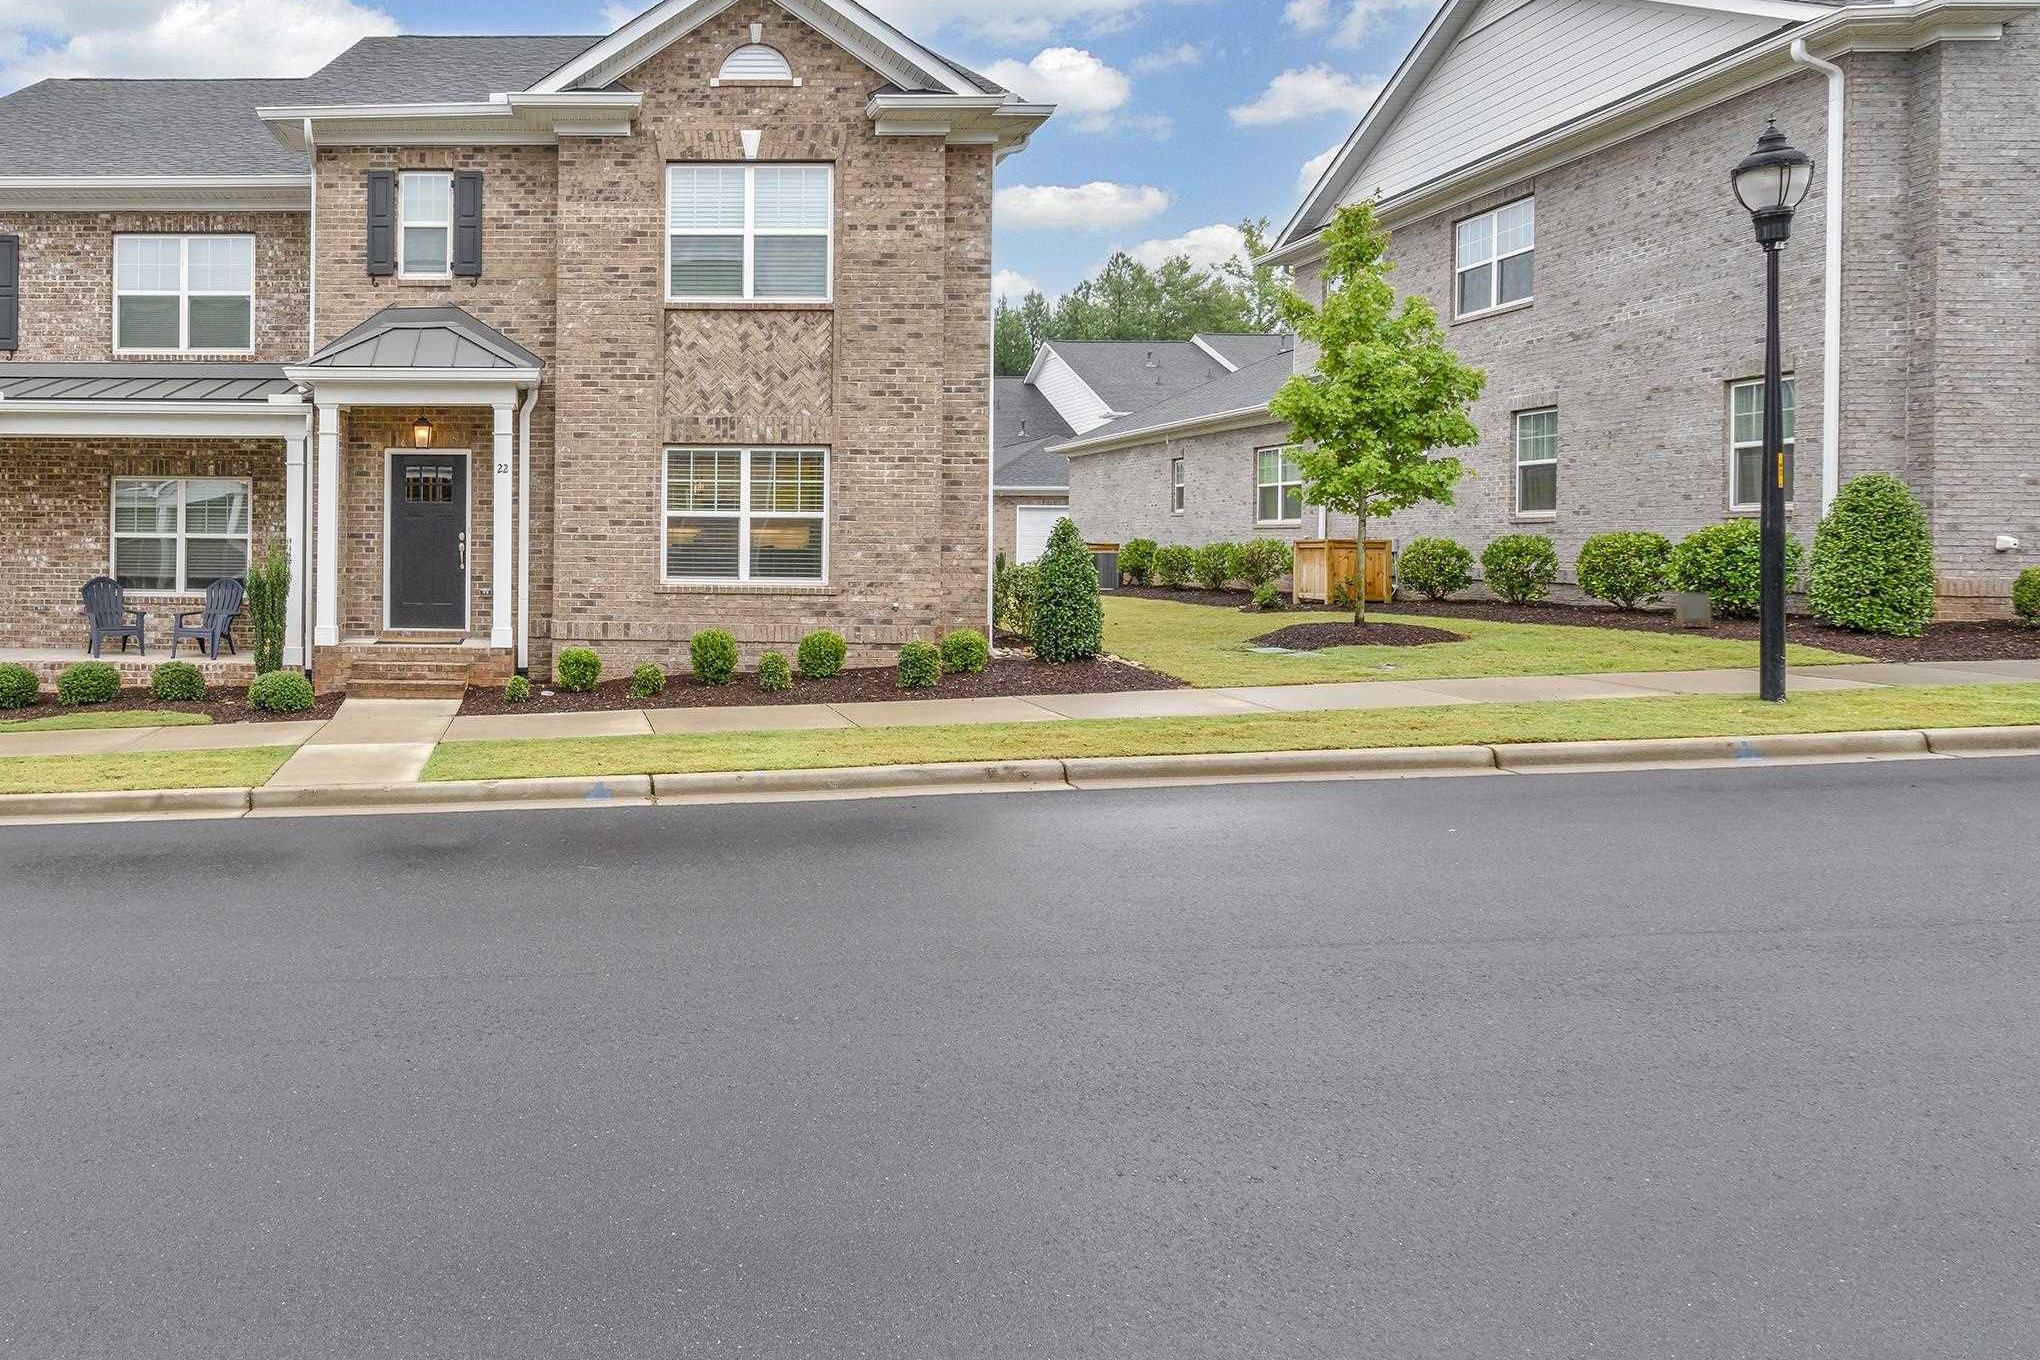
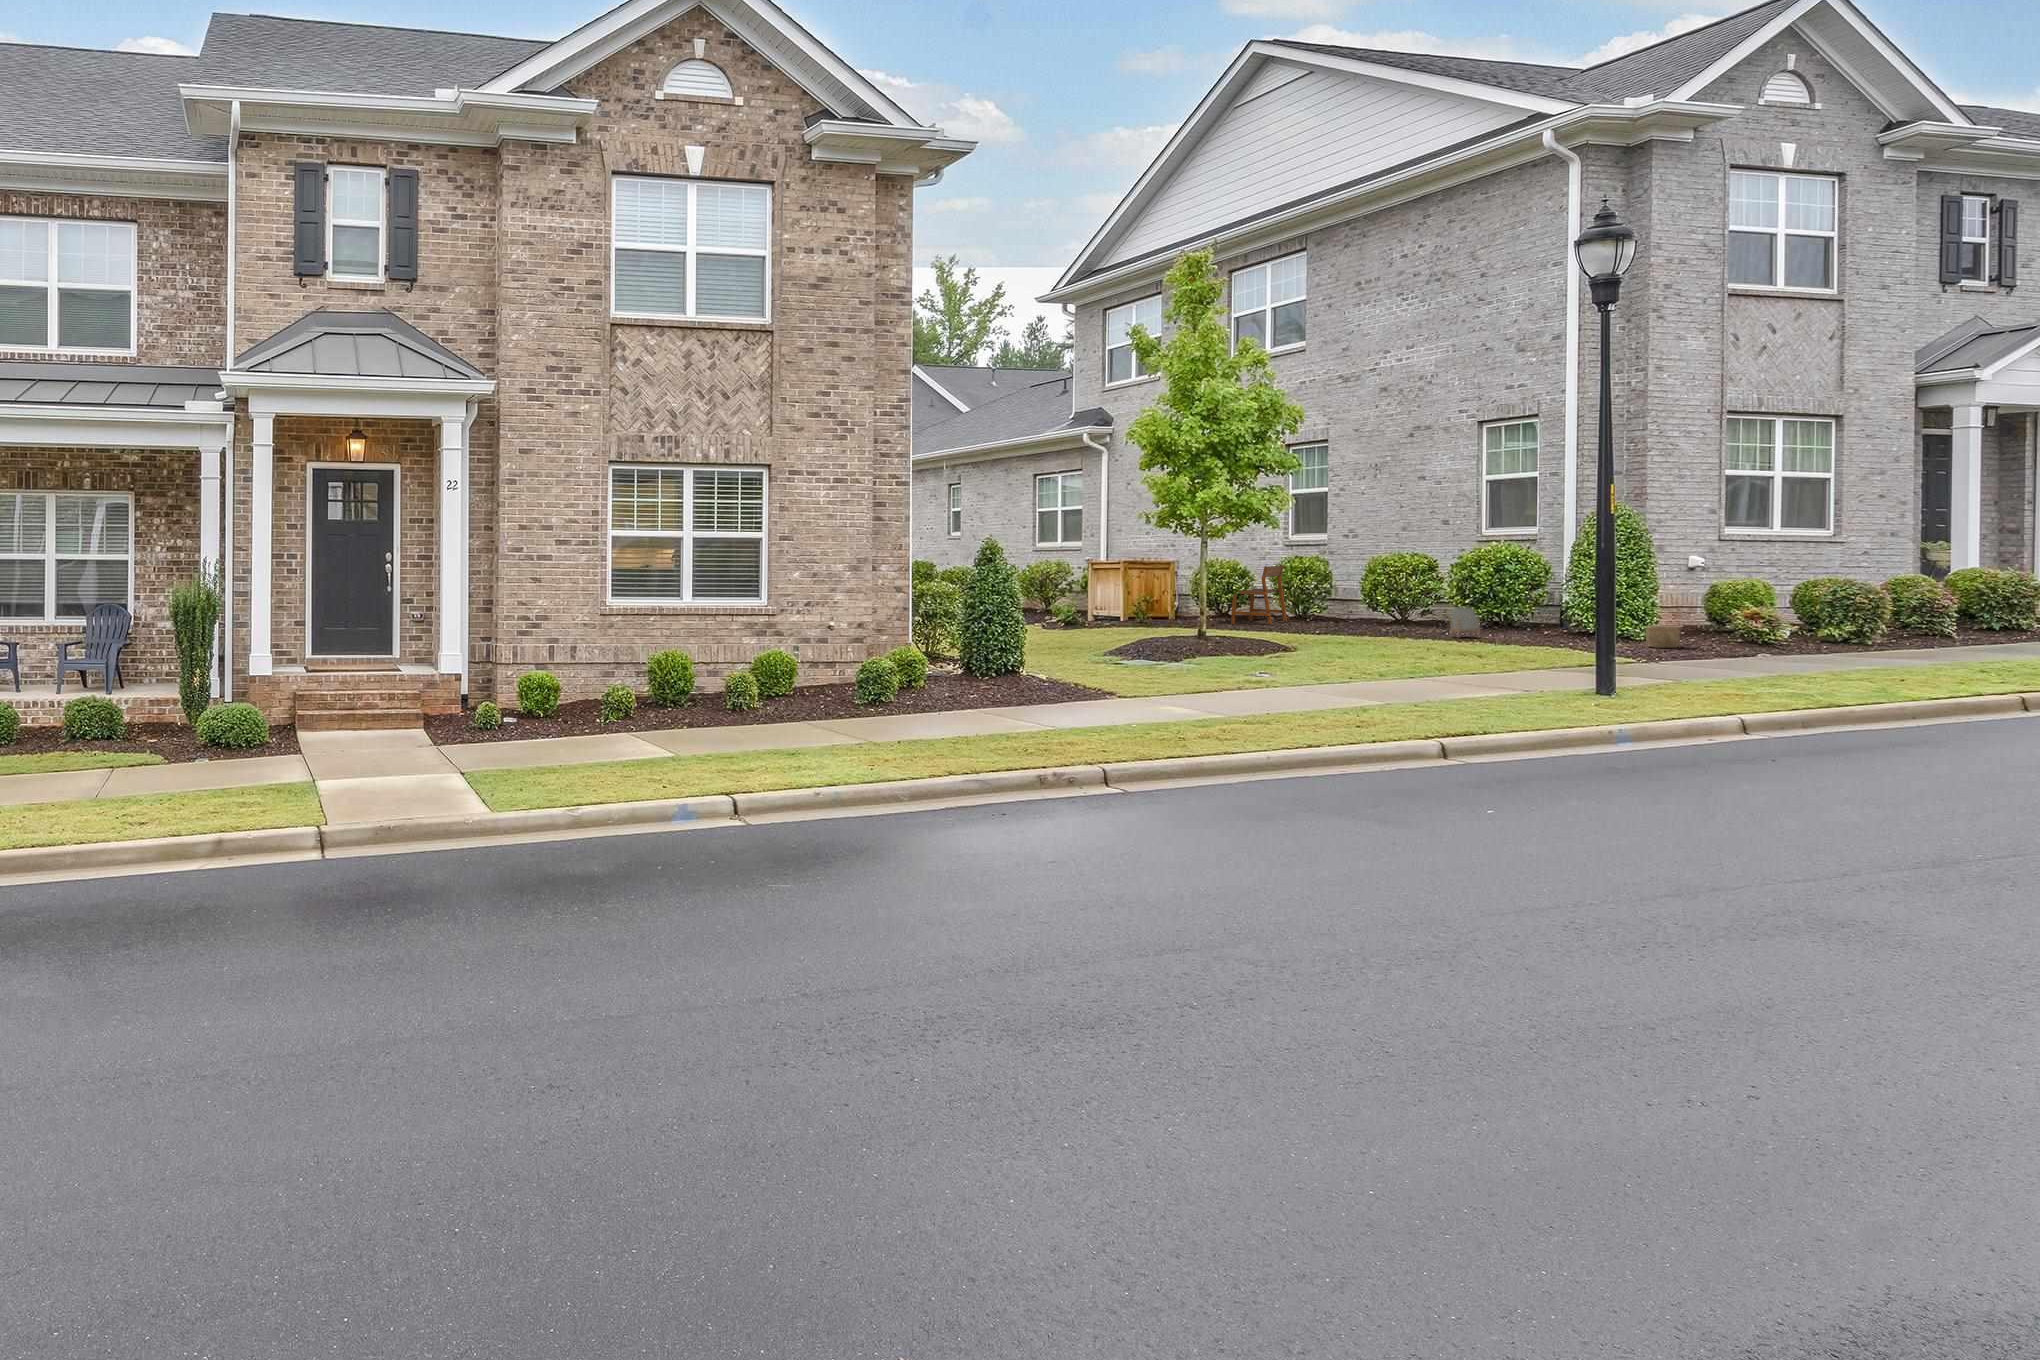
bench: none [1436,543,1510,609] -> present [1231,565,1287,624]
wooden bucket: none [1908,617,1956,644] -> present [1646,625,1680,648]

